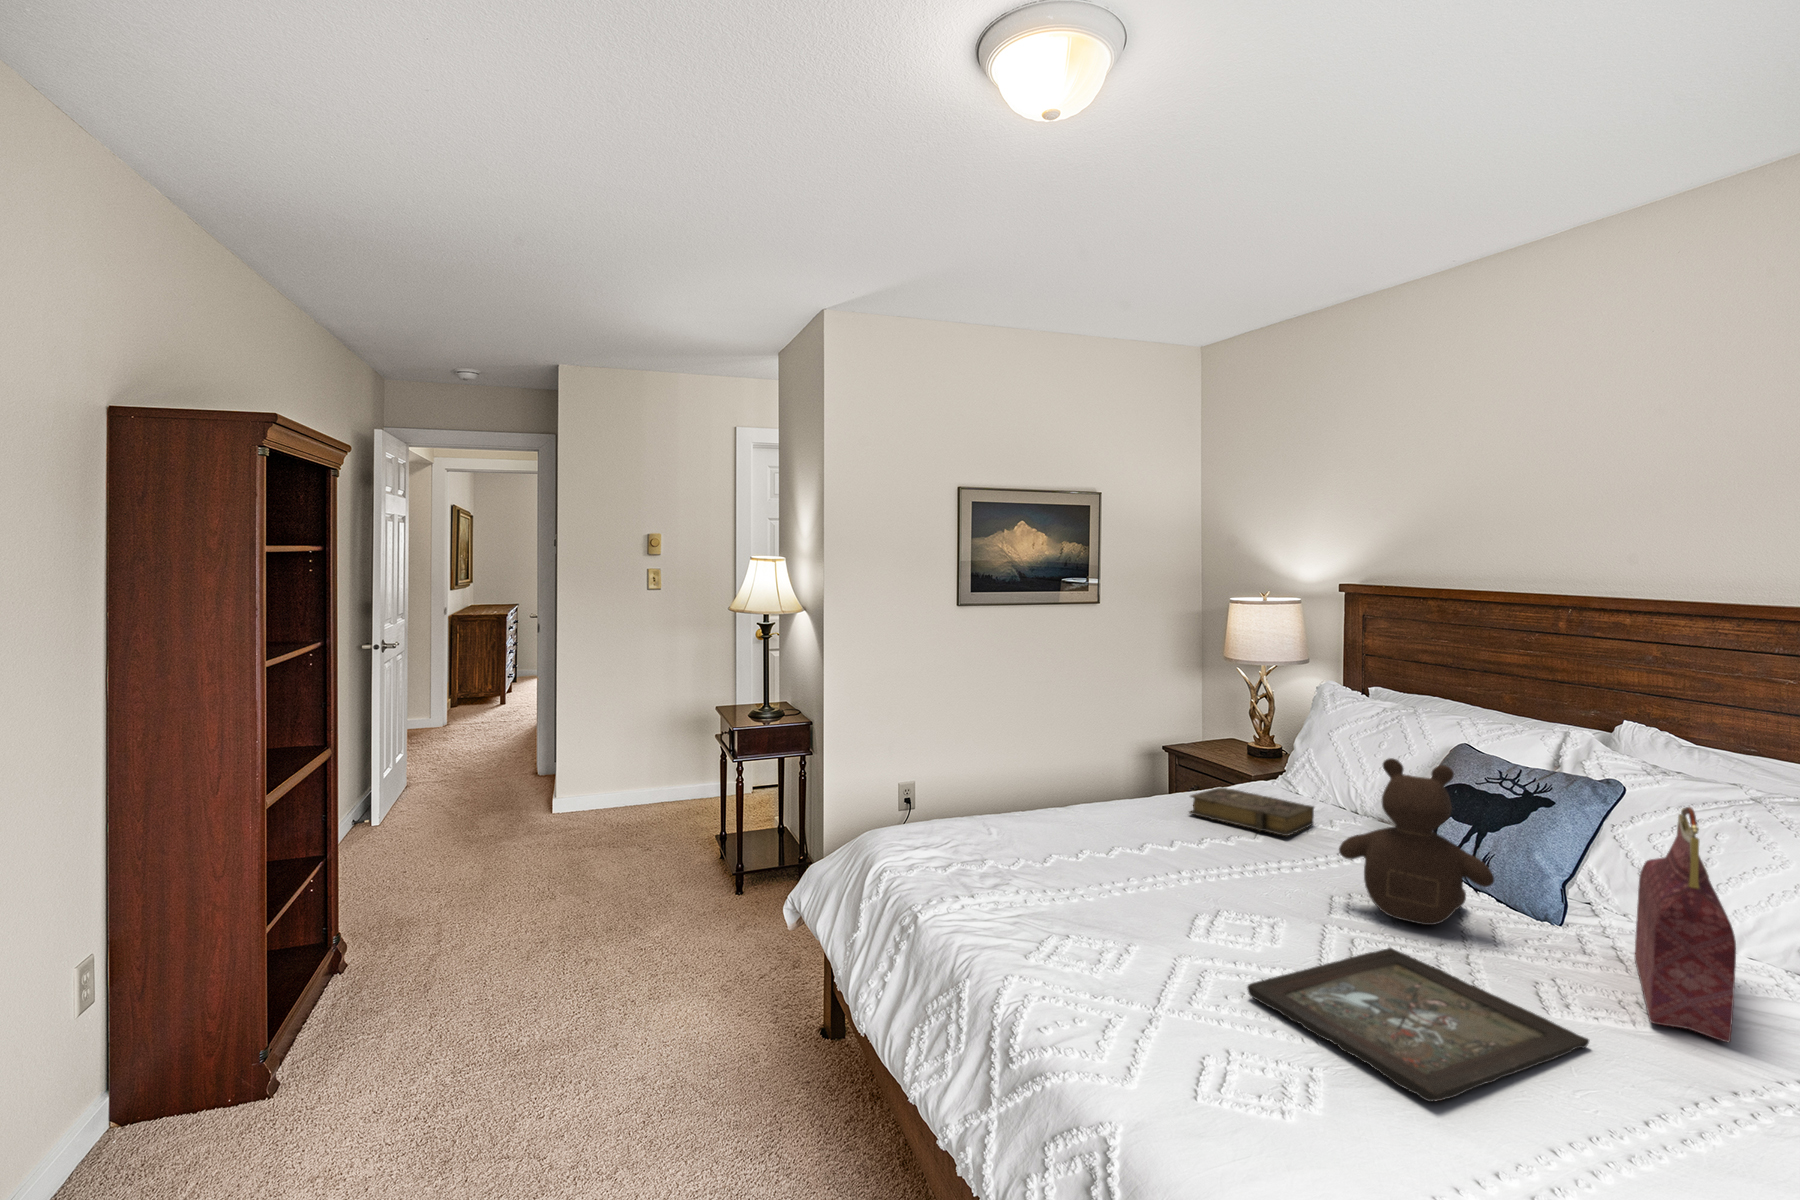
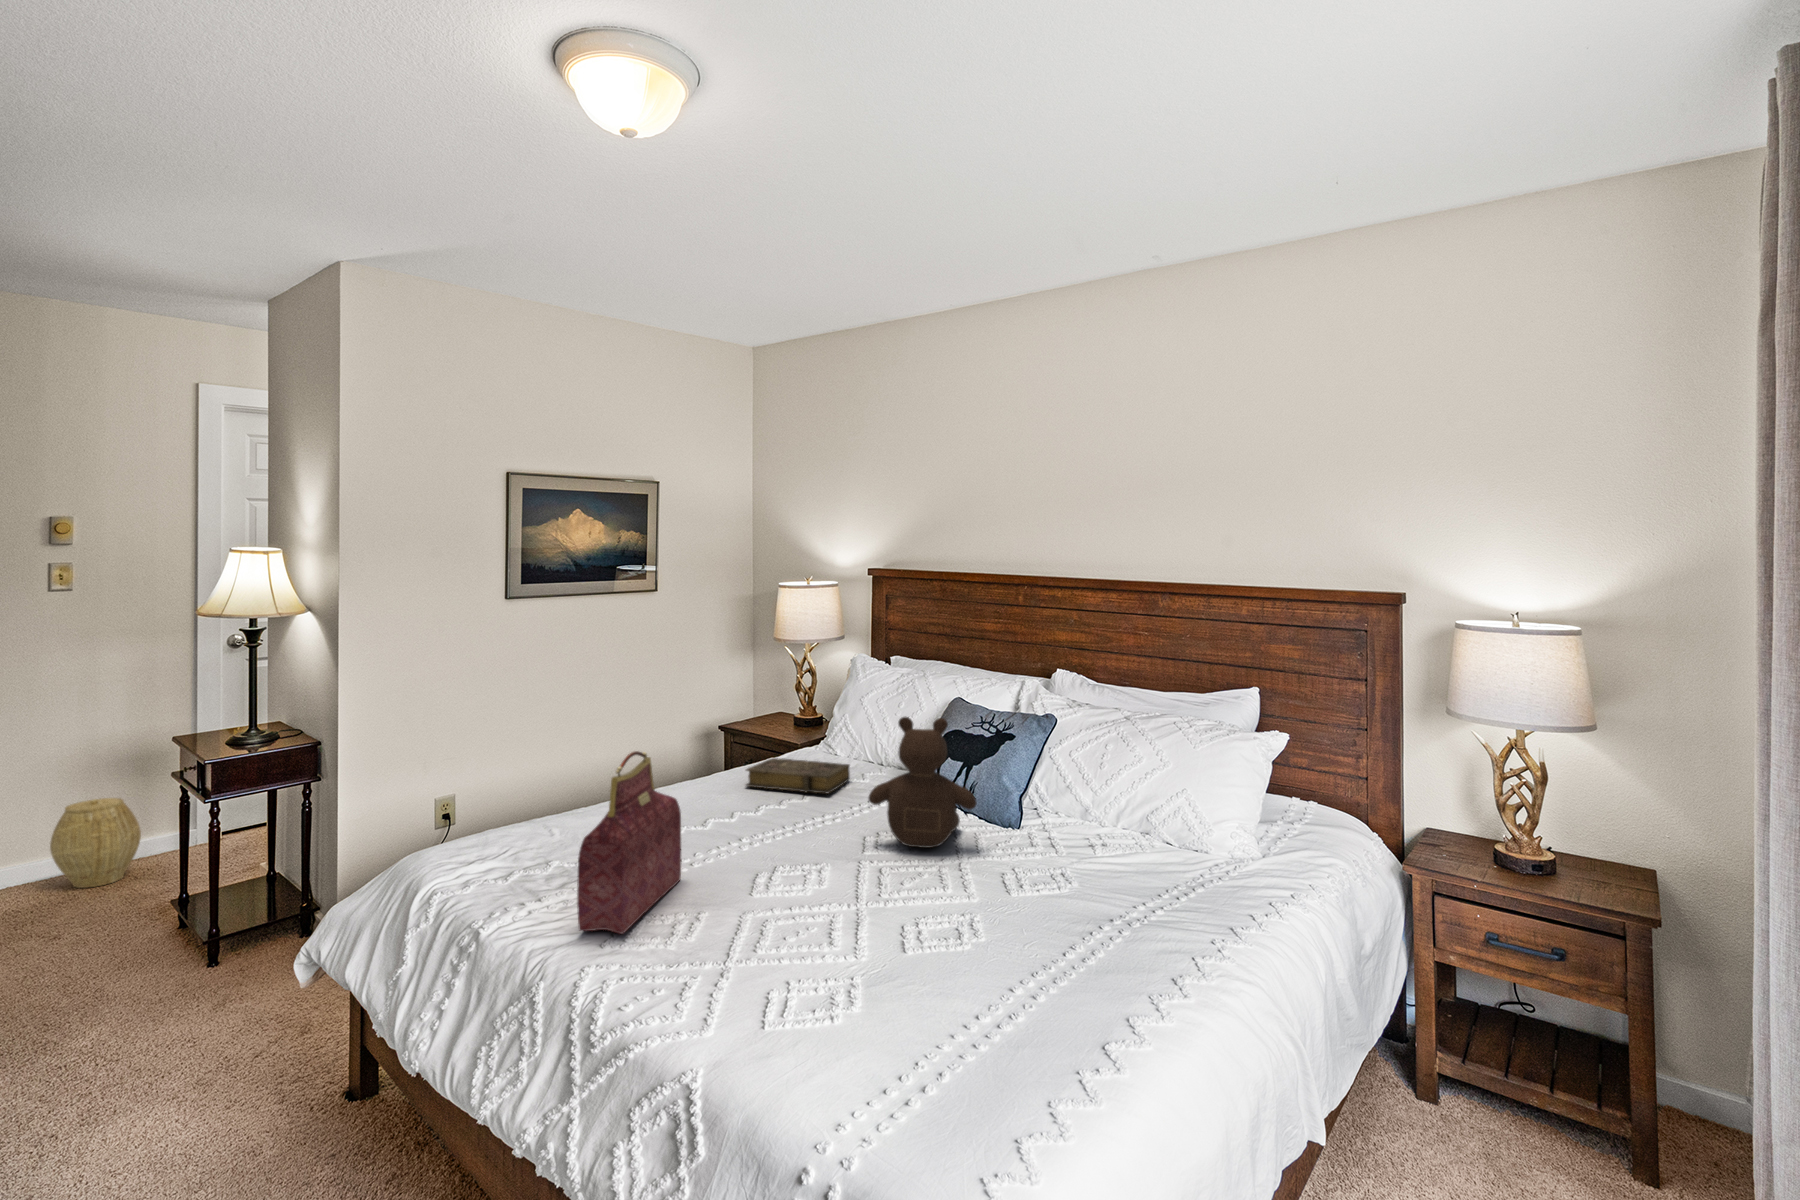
woven basket: none [651,749,703,815] -> present [50,798,141,888]
handbag: present [1635,807,1736,1042] -> present [577,751,681,934]
tray: present [1247,948,1589,1101] -> none [800,871,1033,979]

